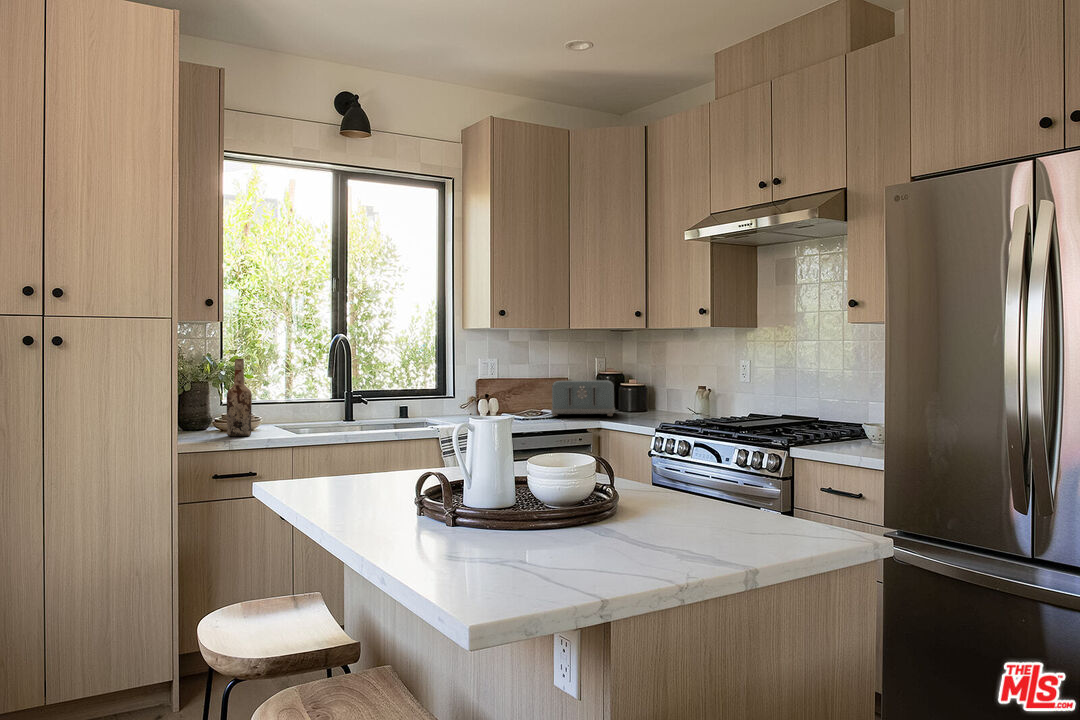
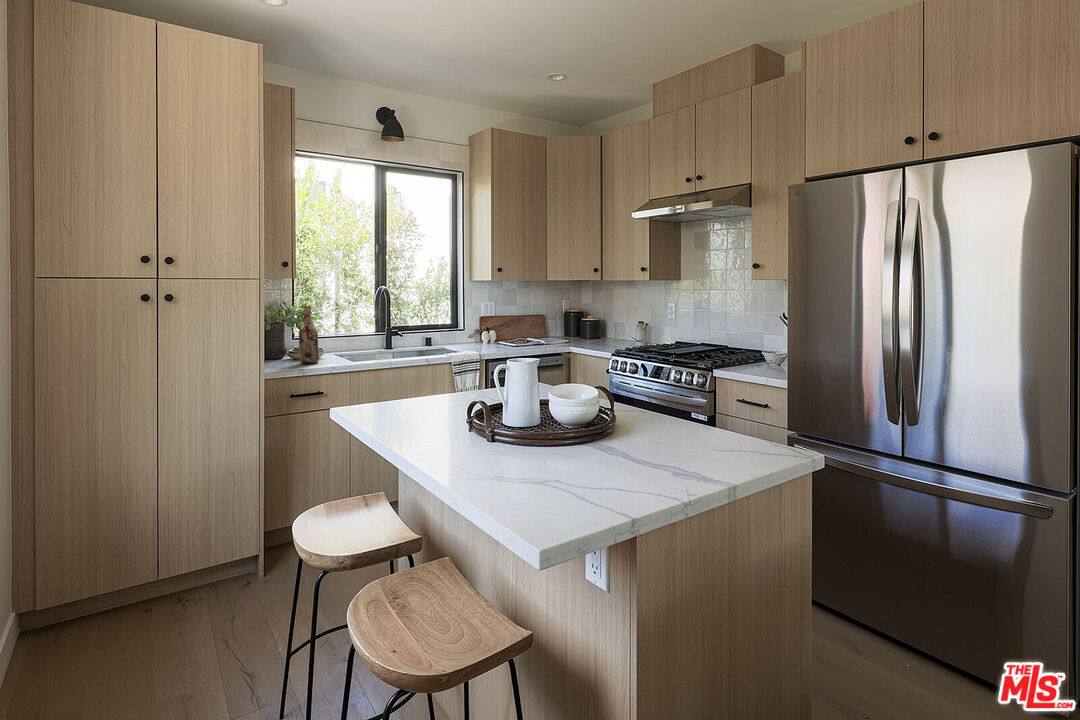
toaster: present [551,380,615,416] -> none [534,318,578,344]

